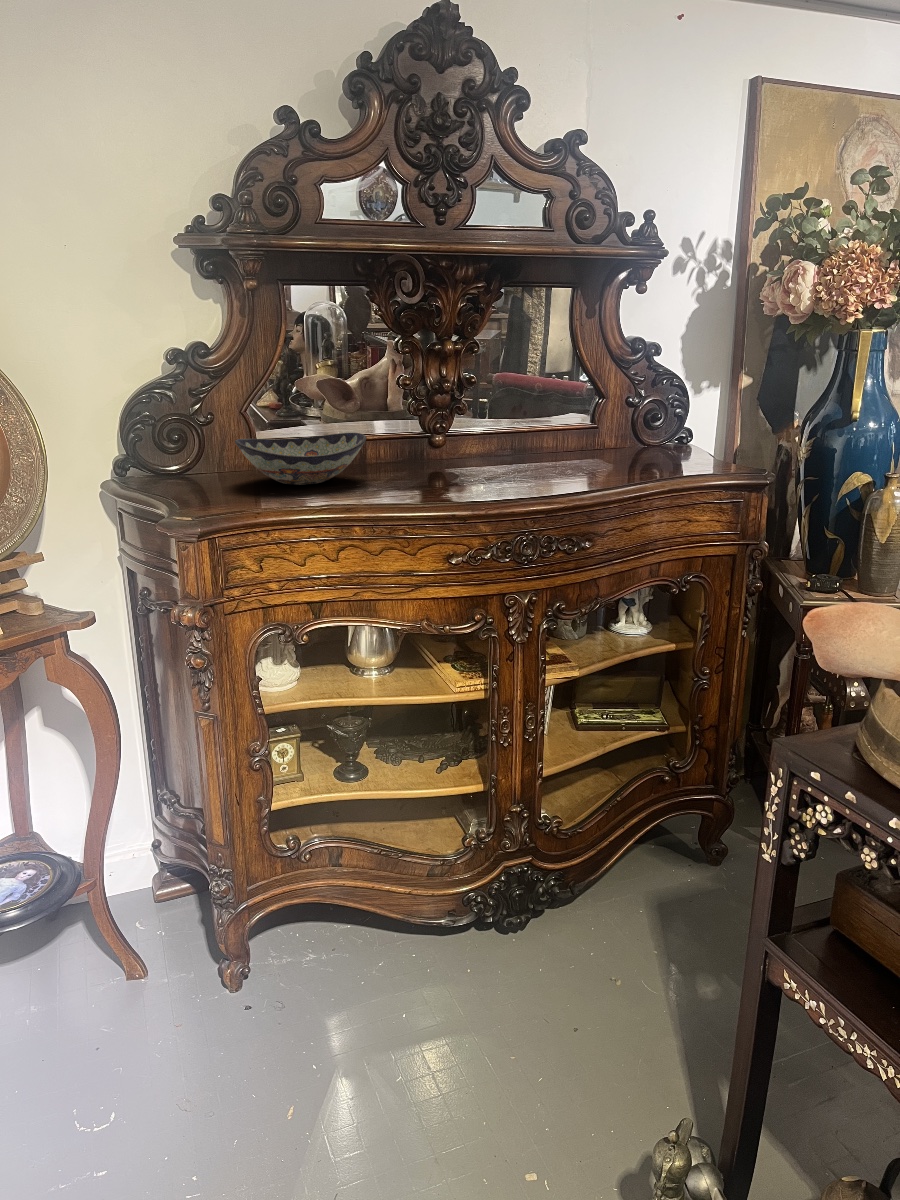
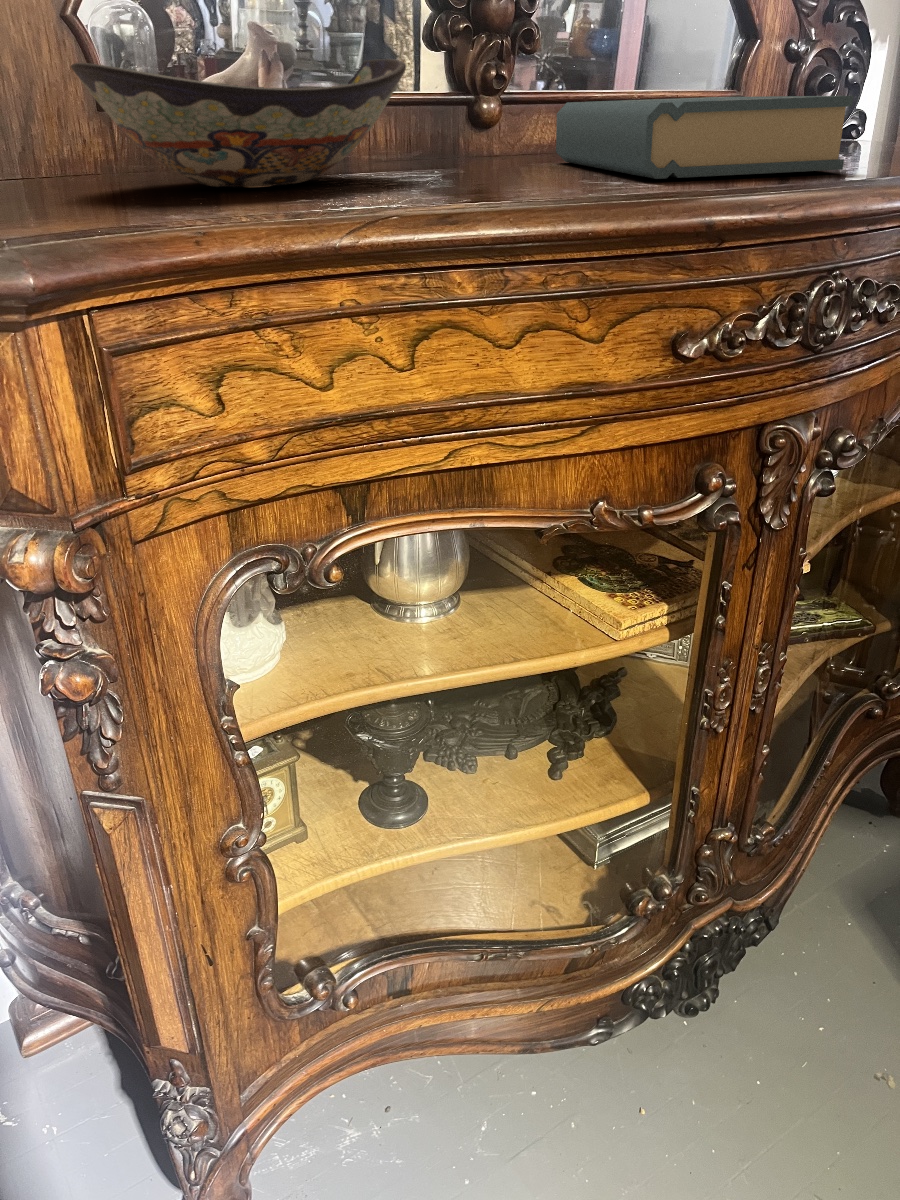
hardback book: none [445,447,534,493] -> present [556,96,854,179]

